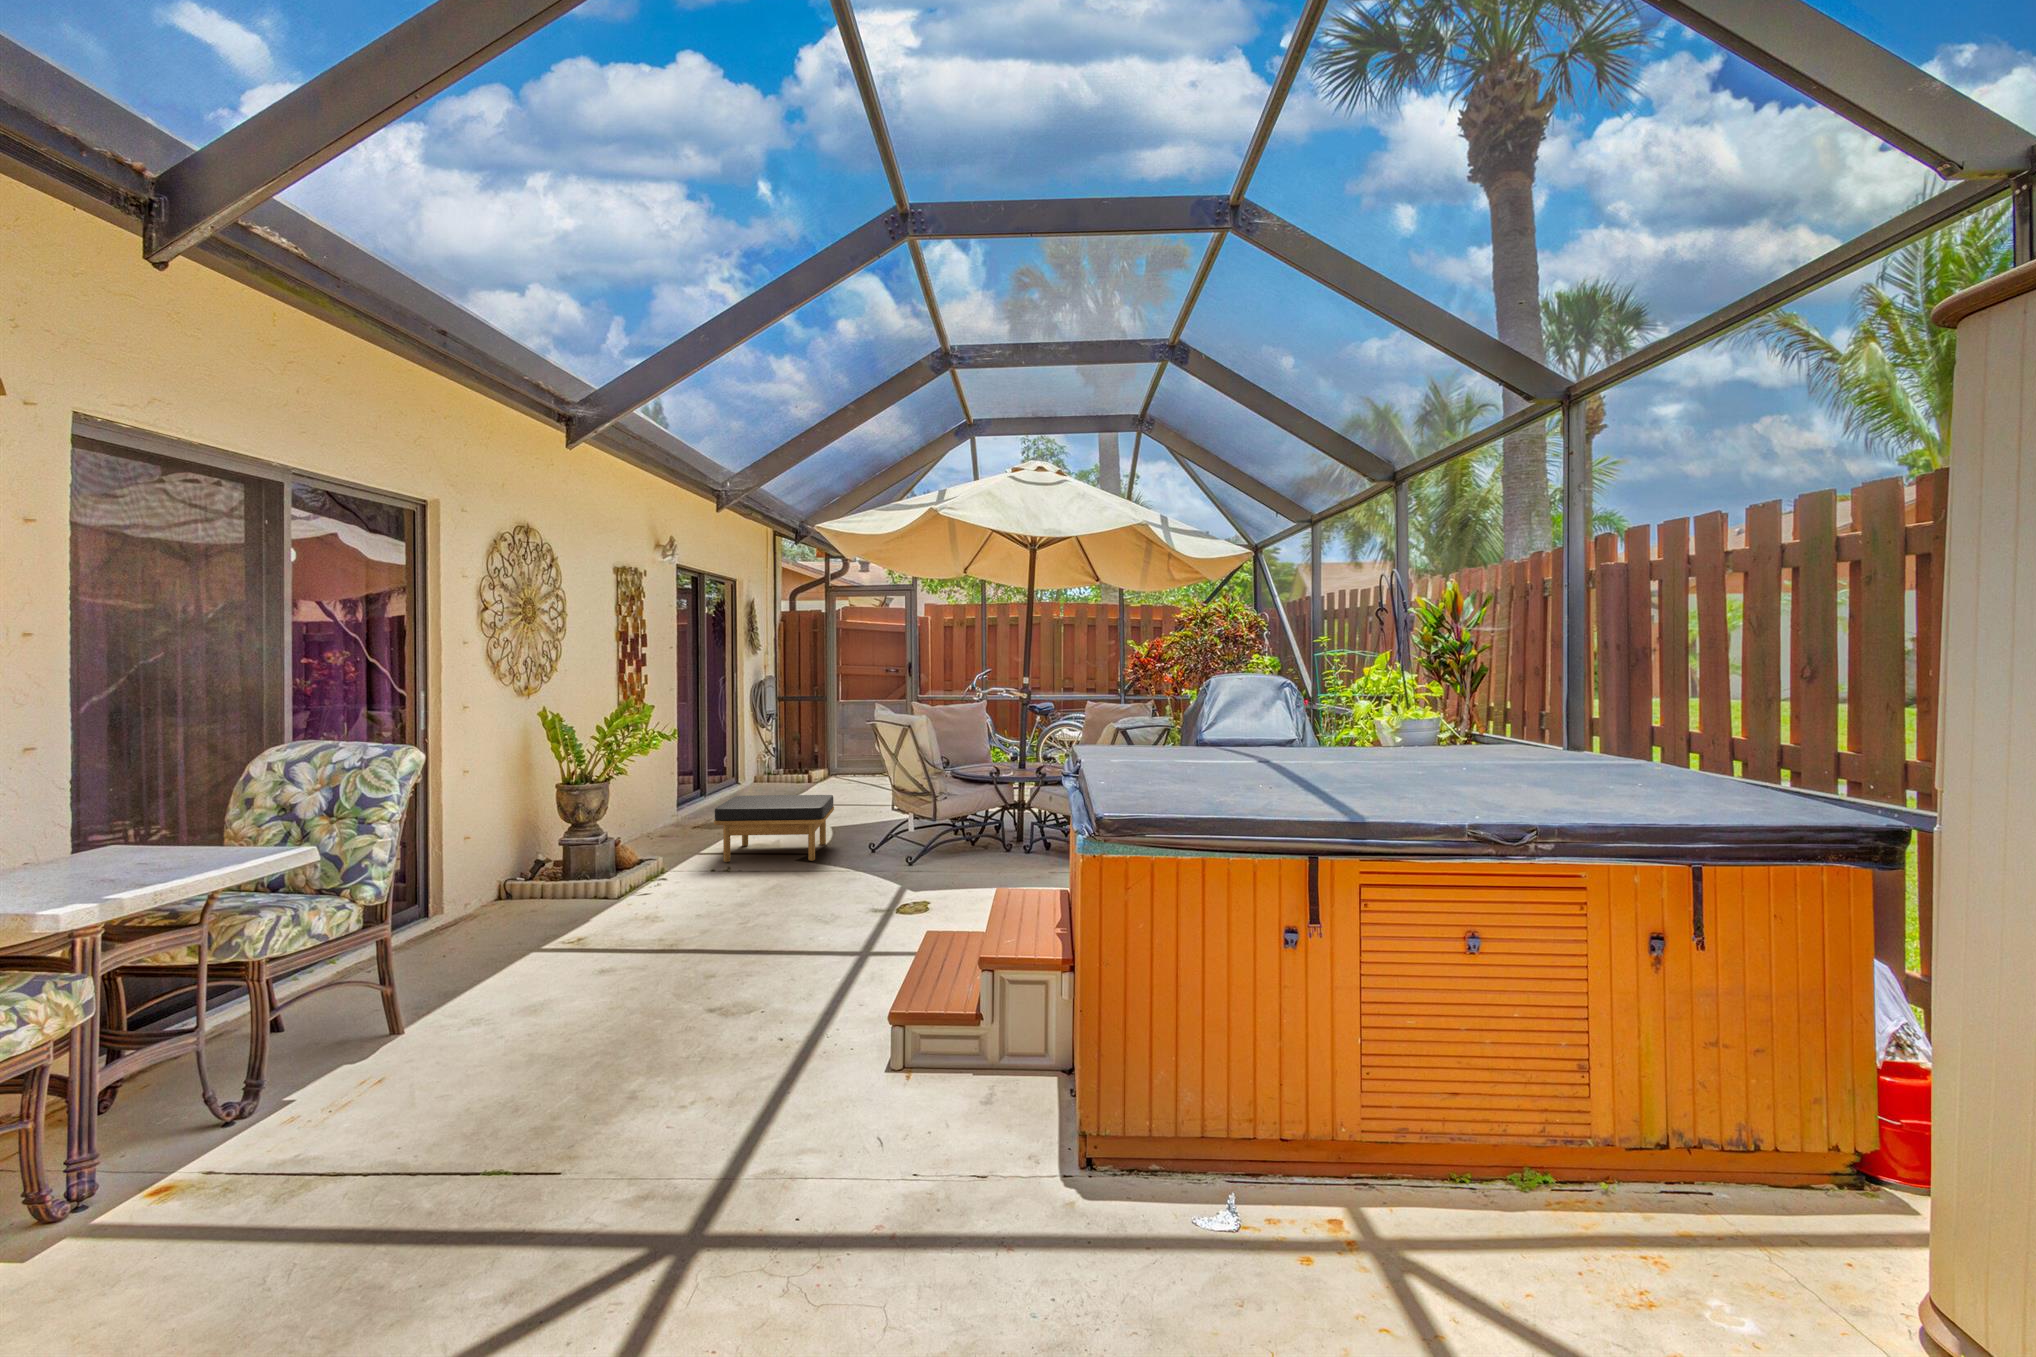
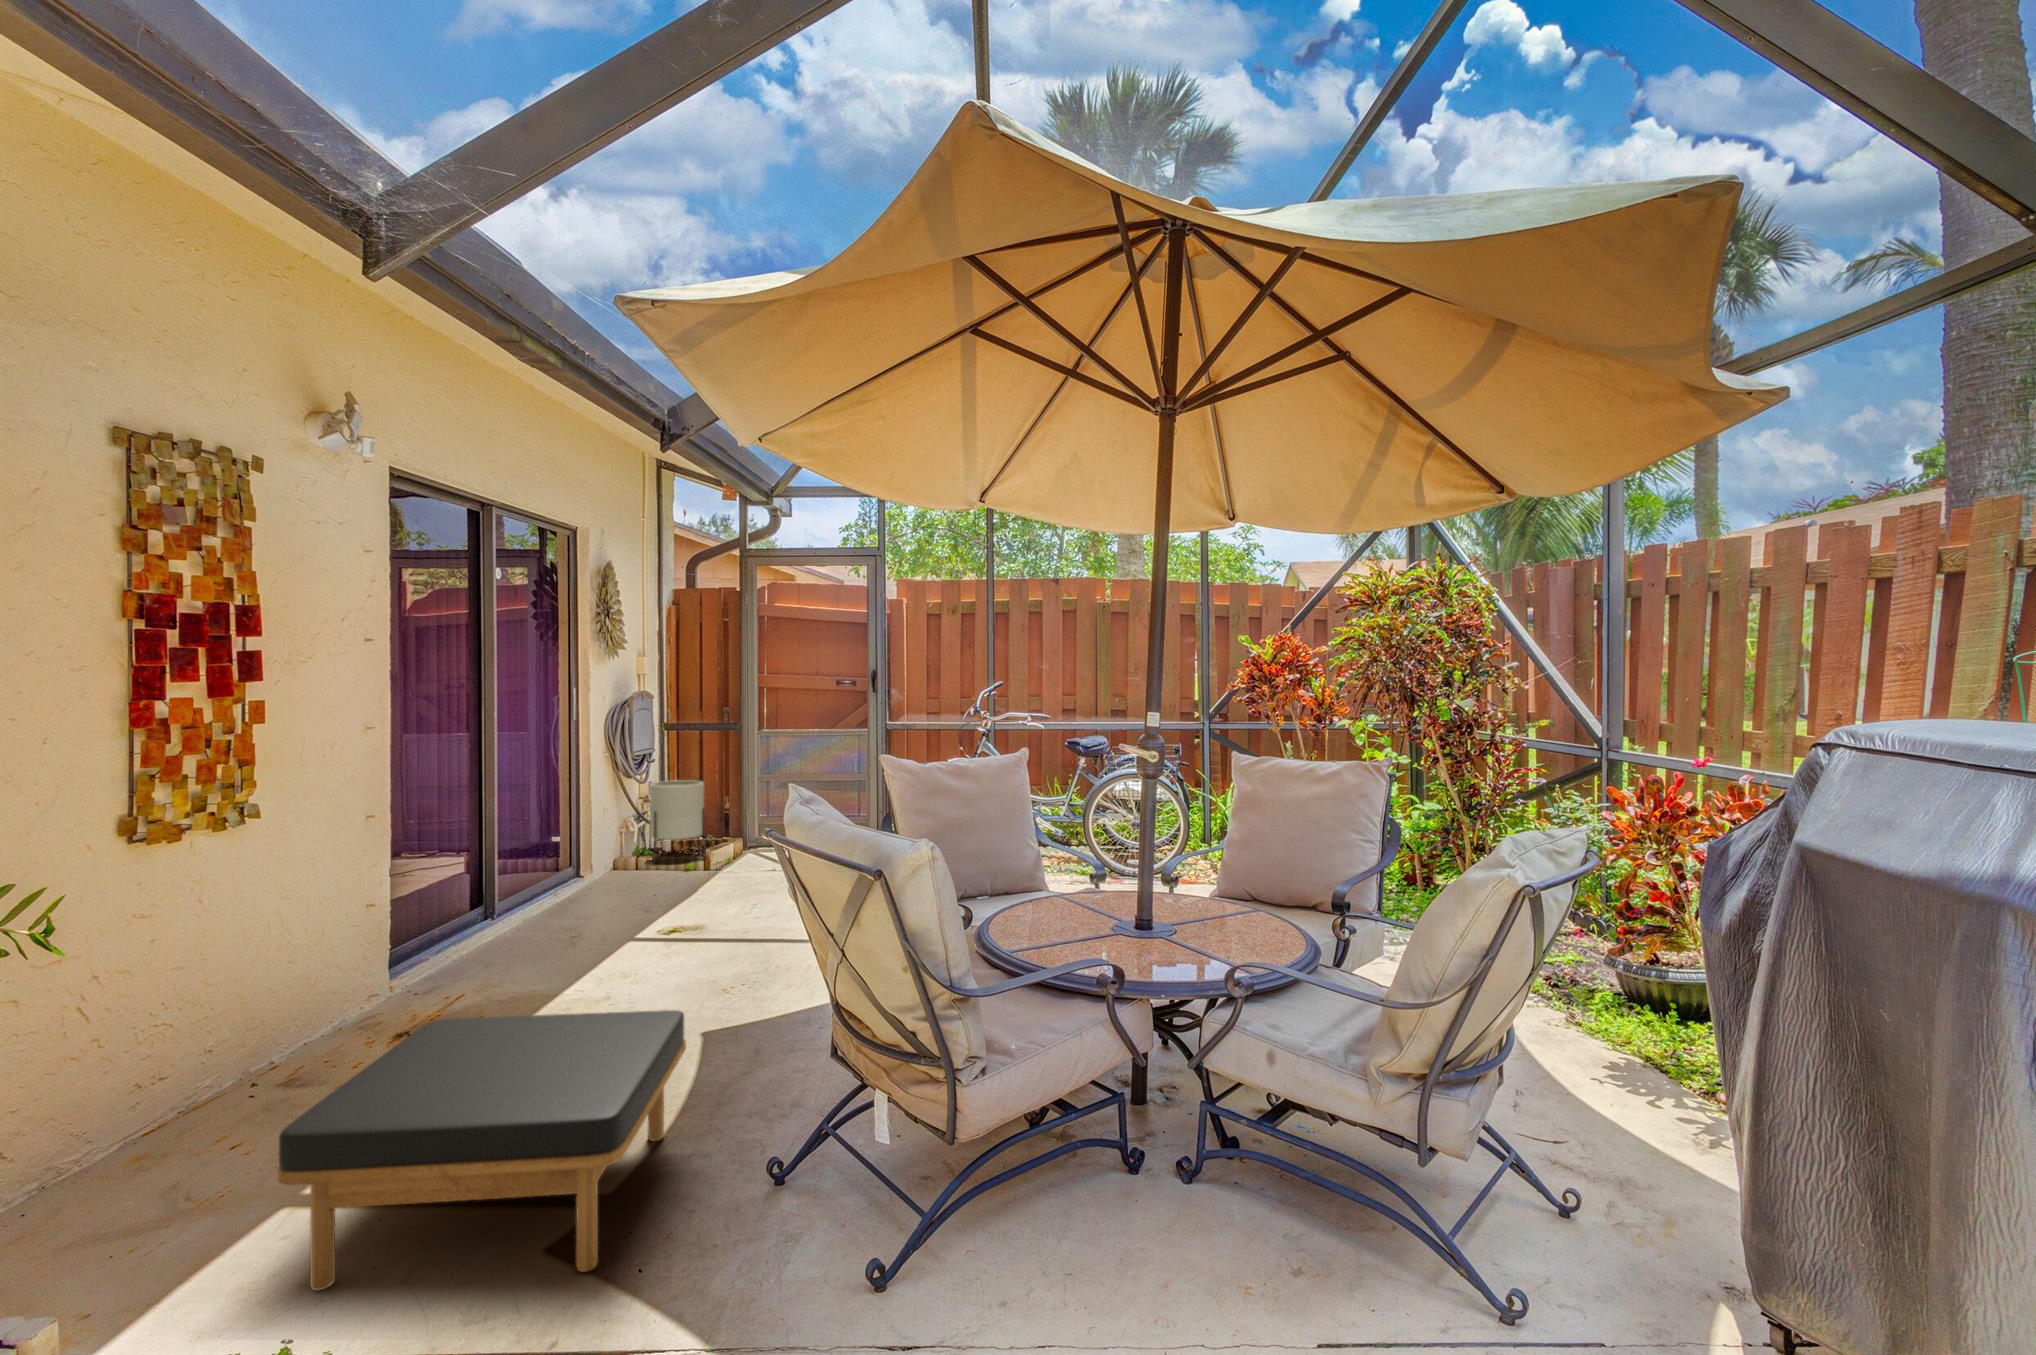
planter: none [773,732,806,781] -> present [650,780,704,863]

